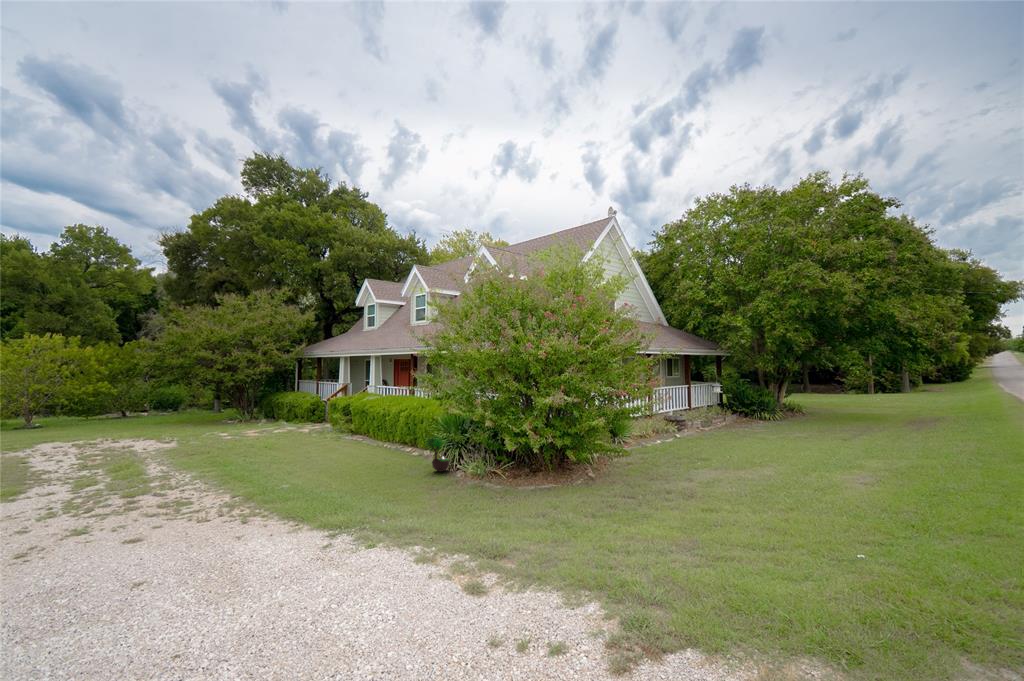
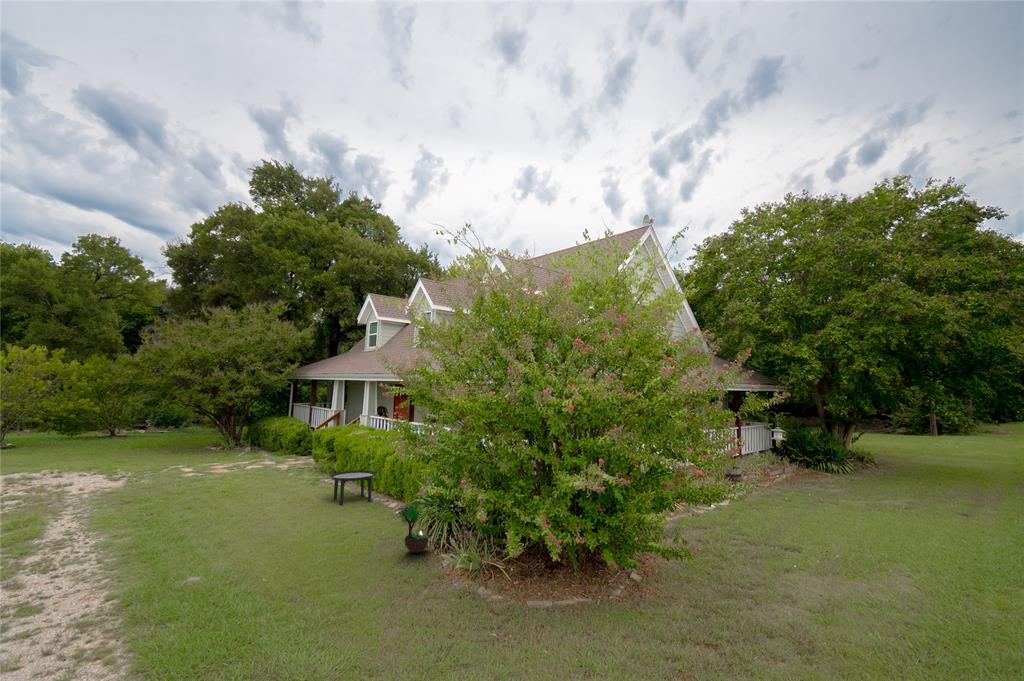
round table: none [357,425,395,451] -> present [330,470,376,505]

